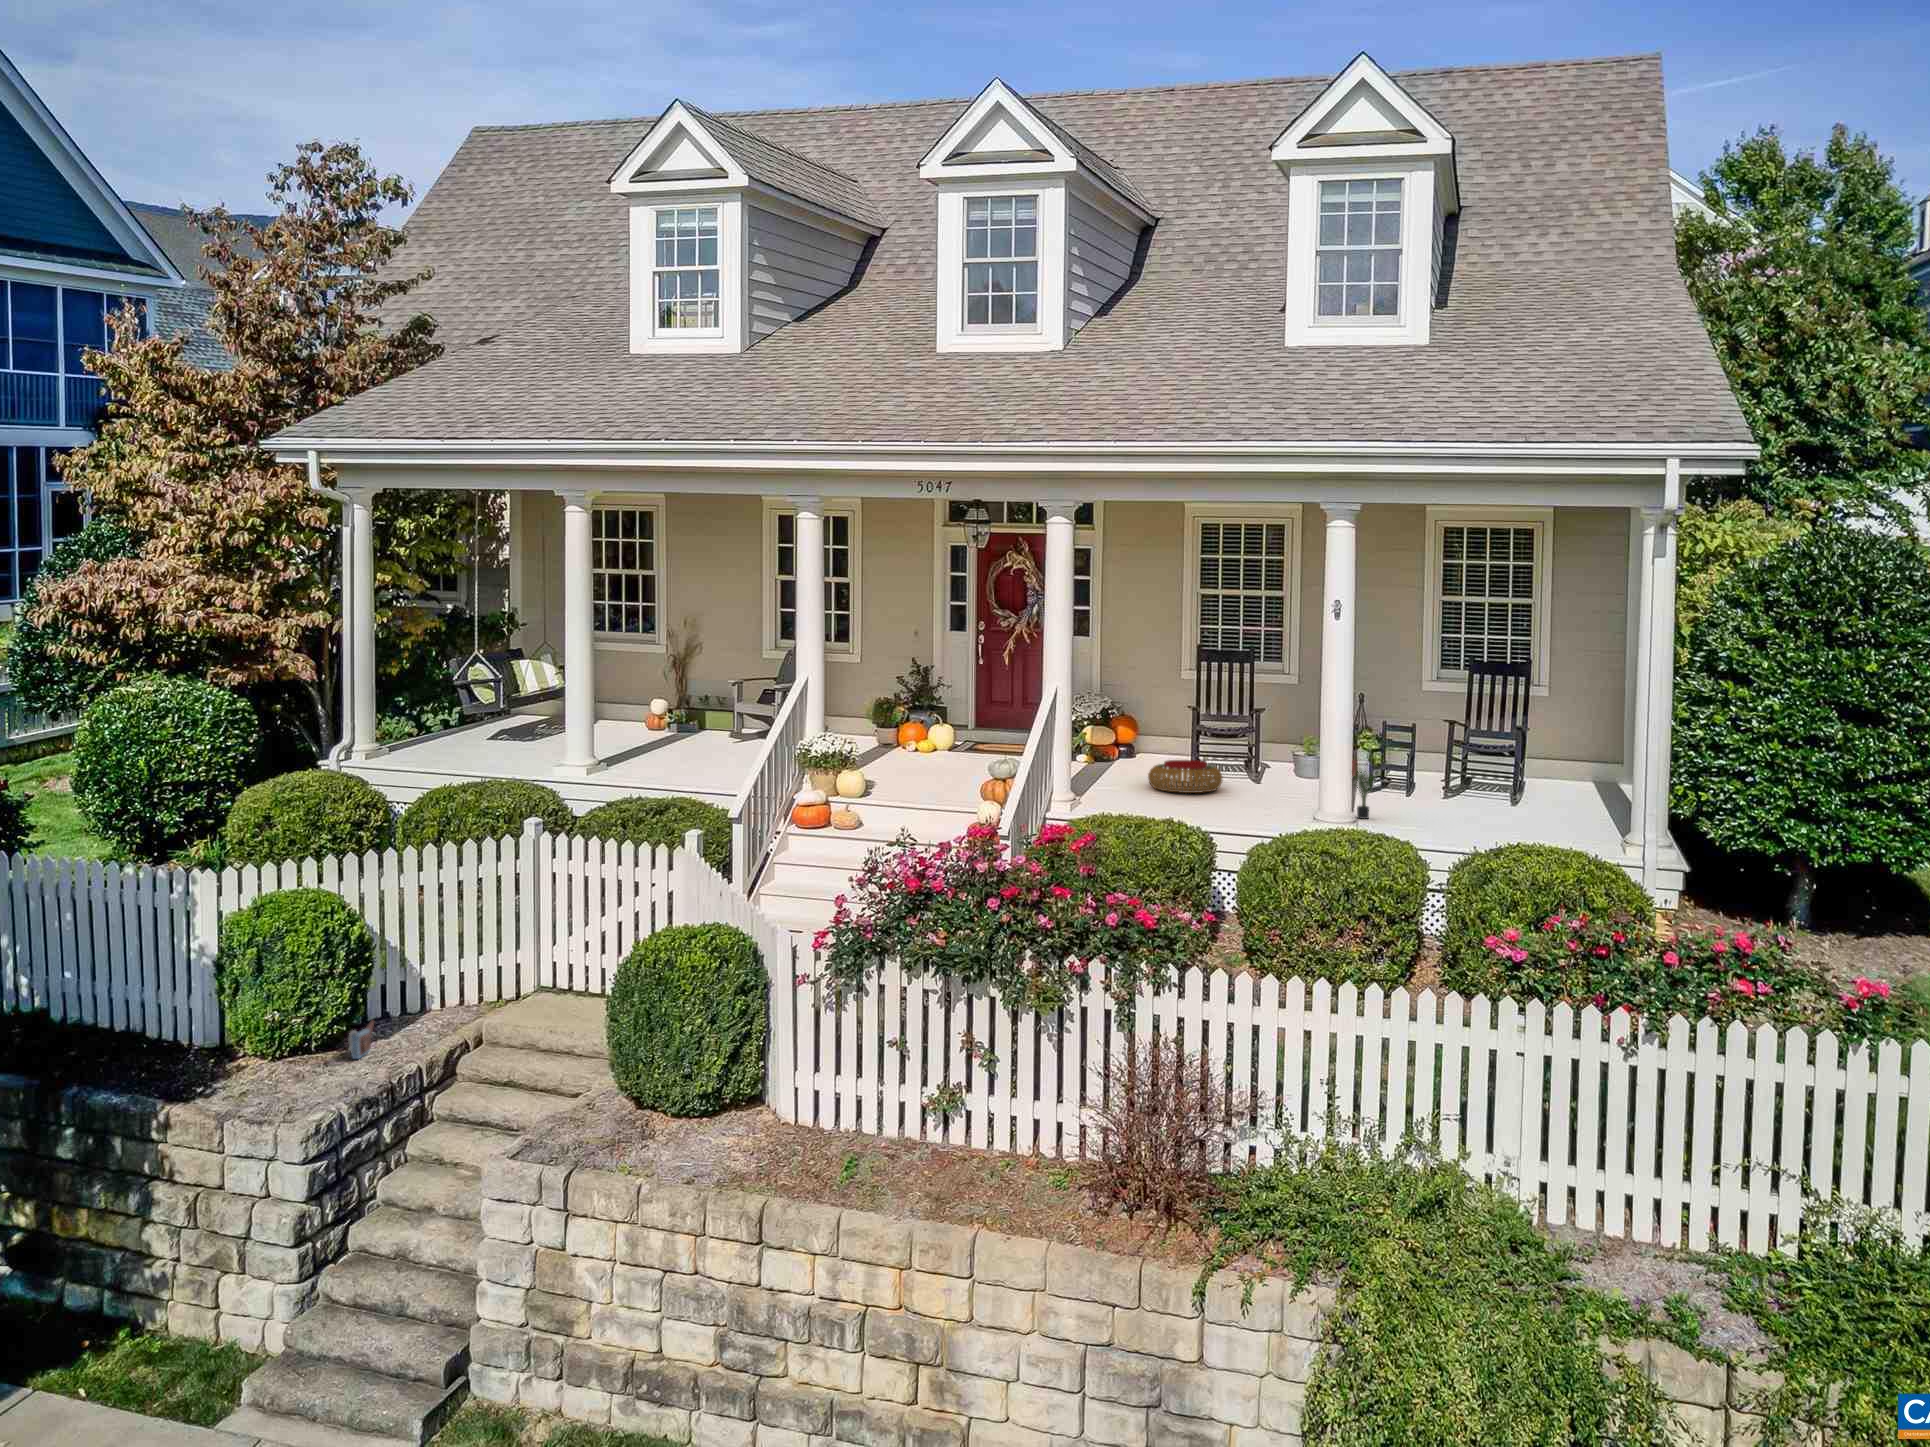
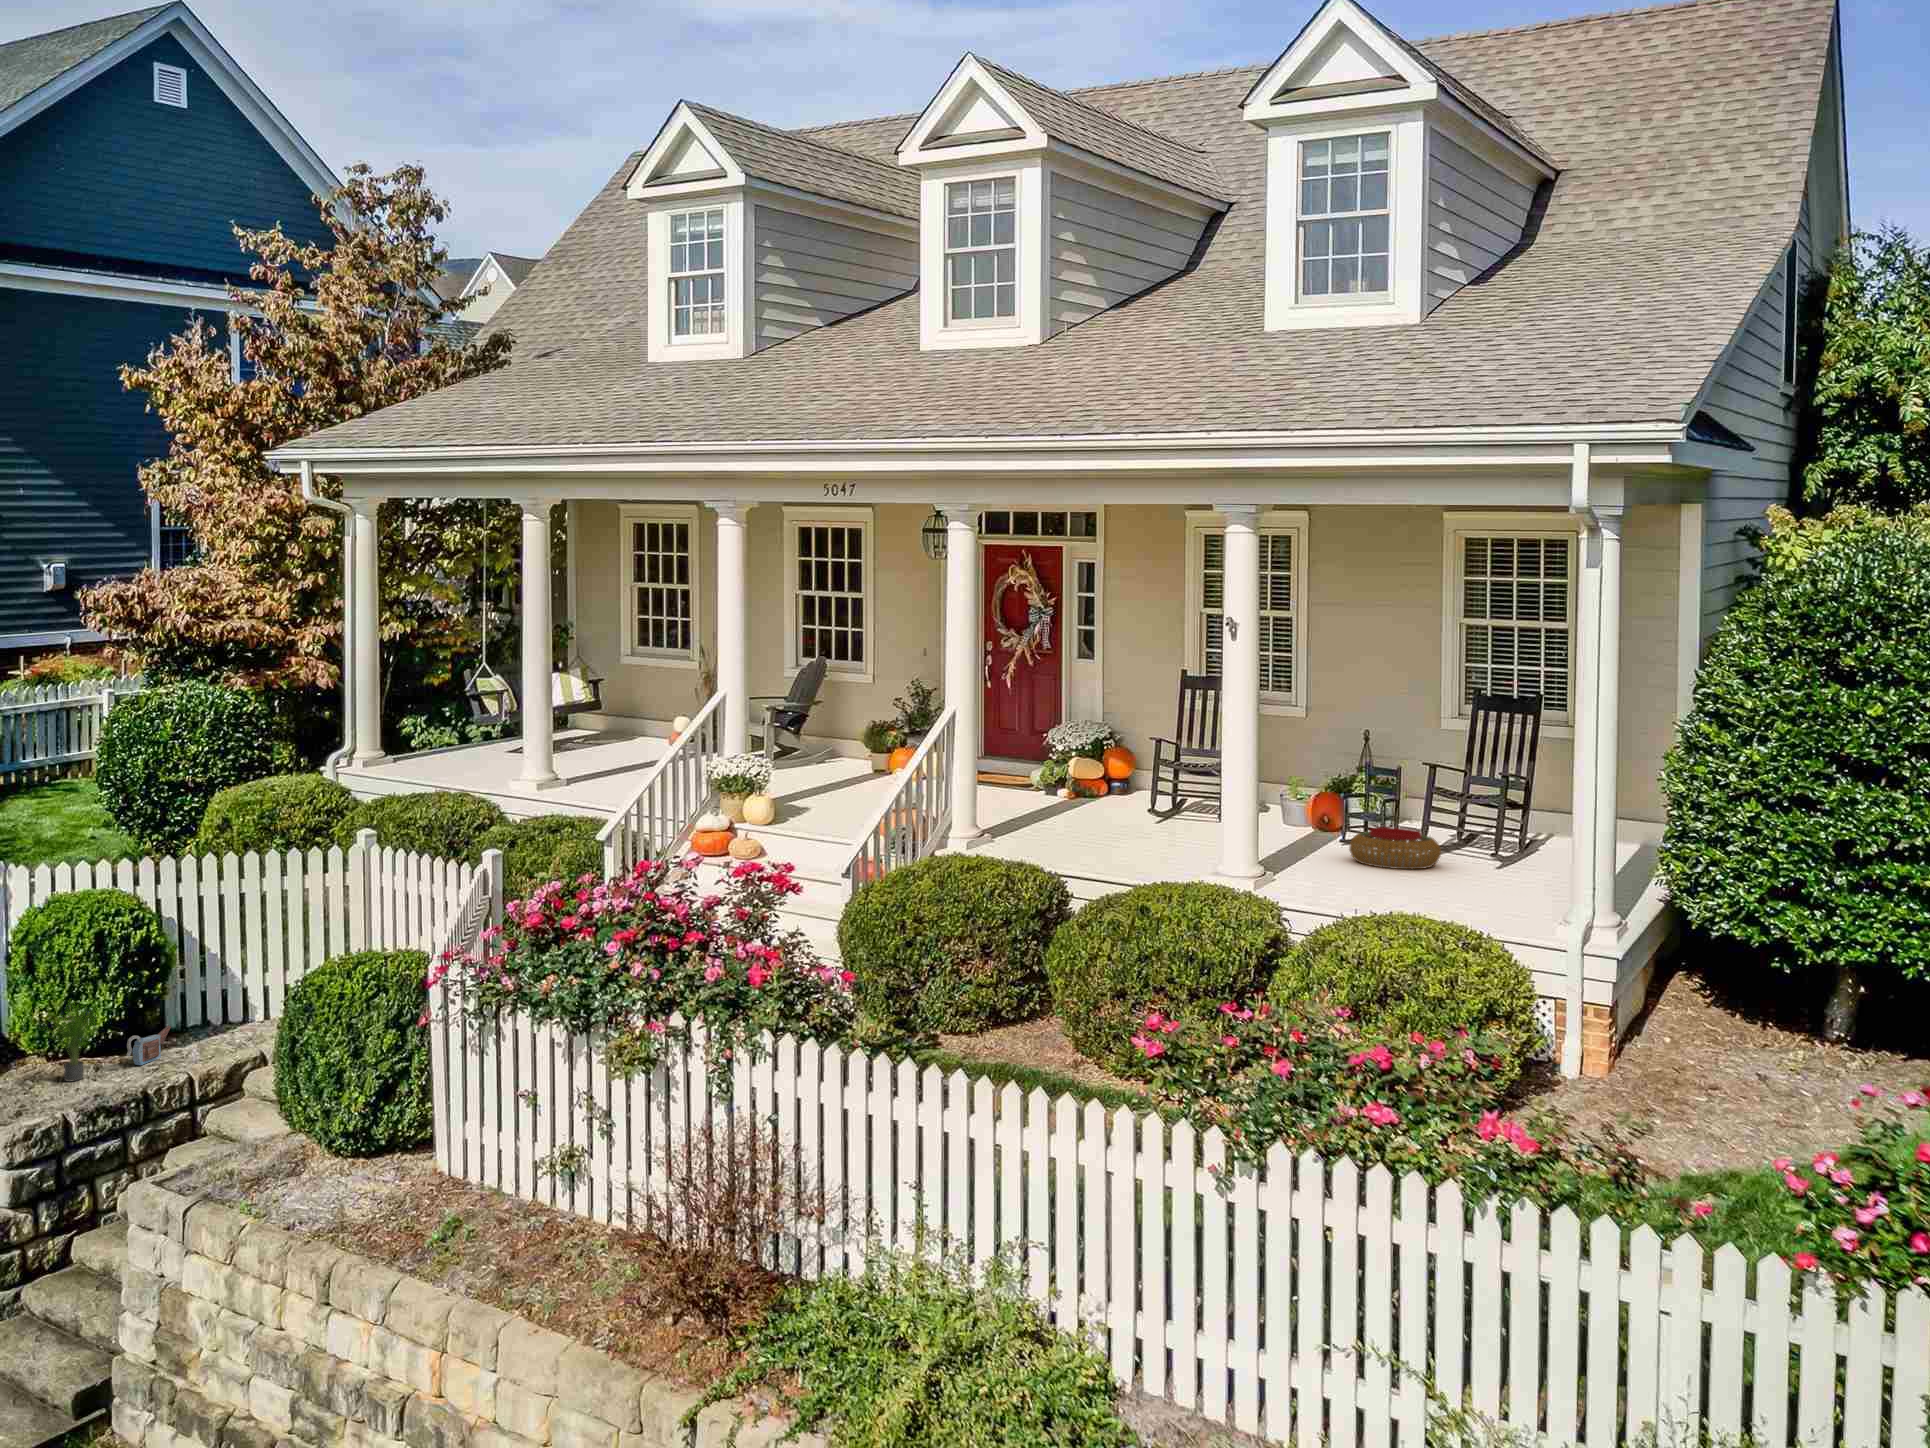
pouf: present [1148,760,1223,793] -> present [1349,827,1441,869]
potted plant: present [1354,771,1377,819] -> present [50,1004,96,1081]

